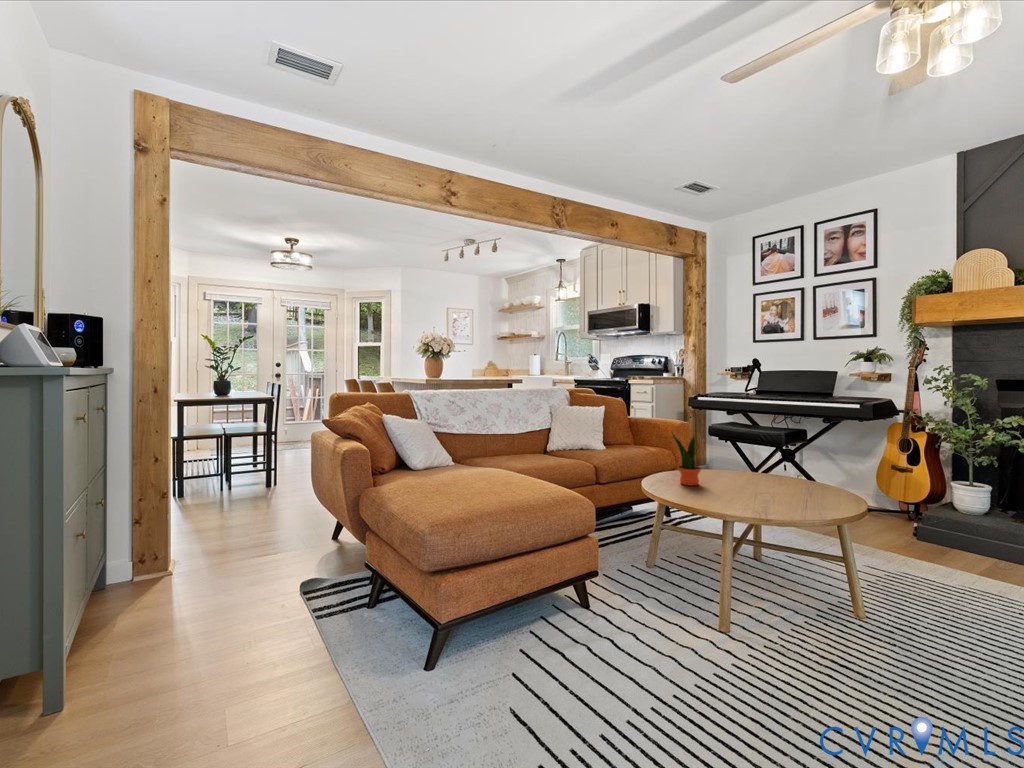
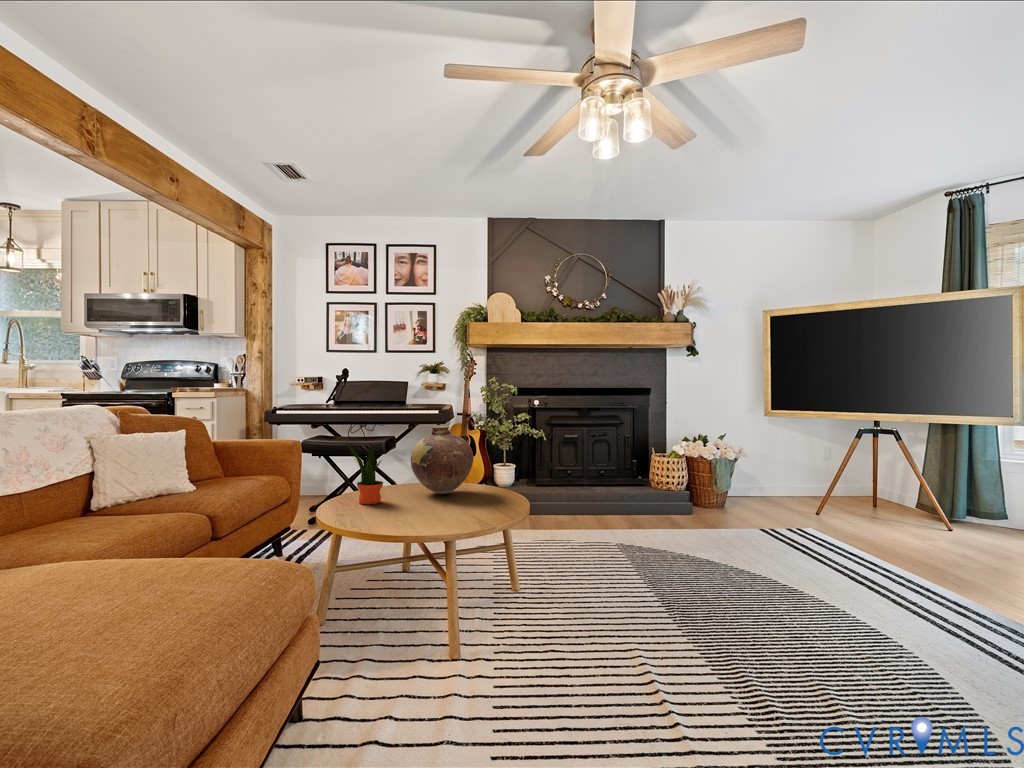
vase: none [733,423,802,489] -> present [411,426,473,494]

